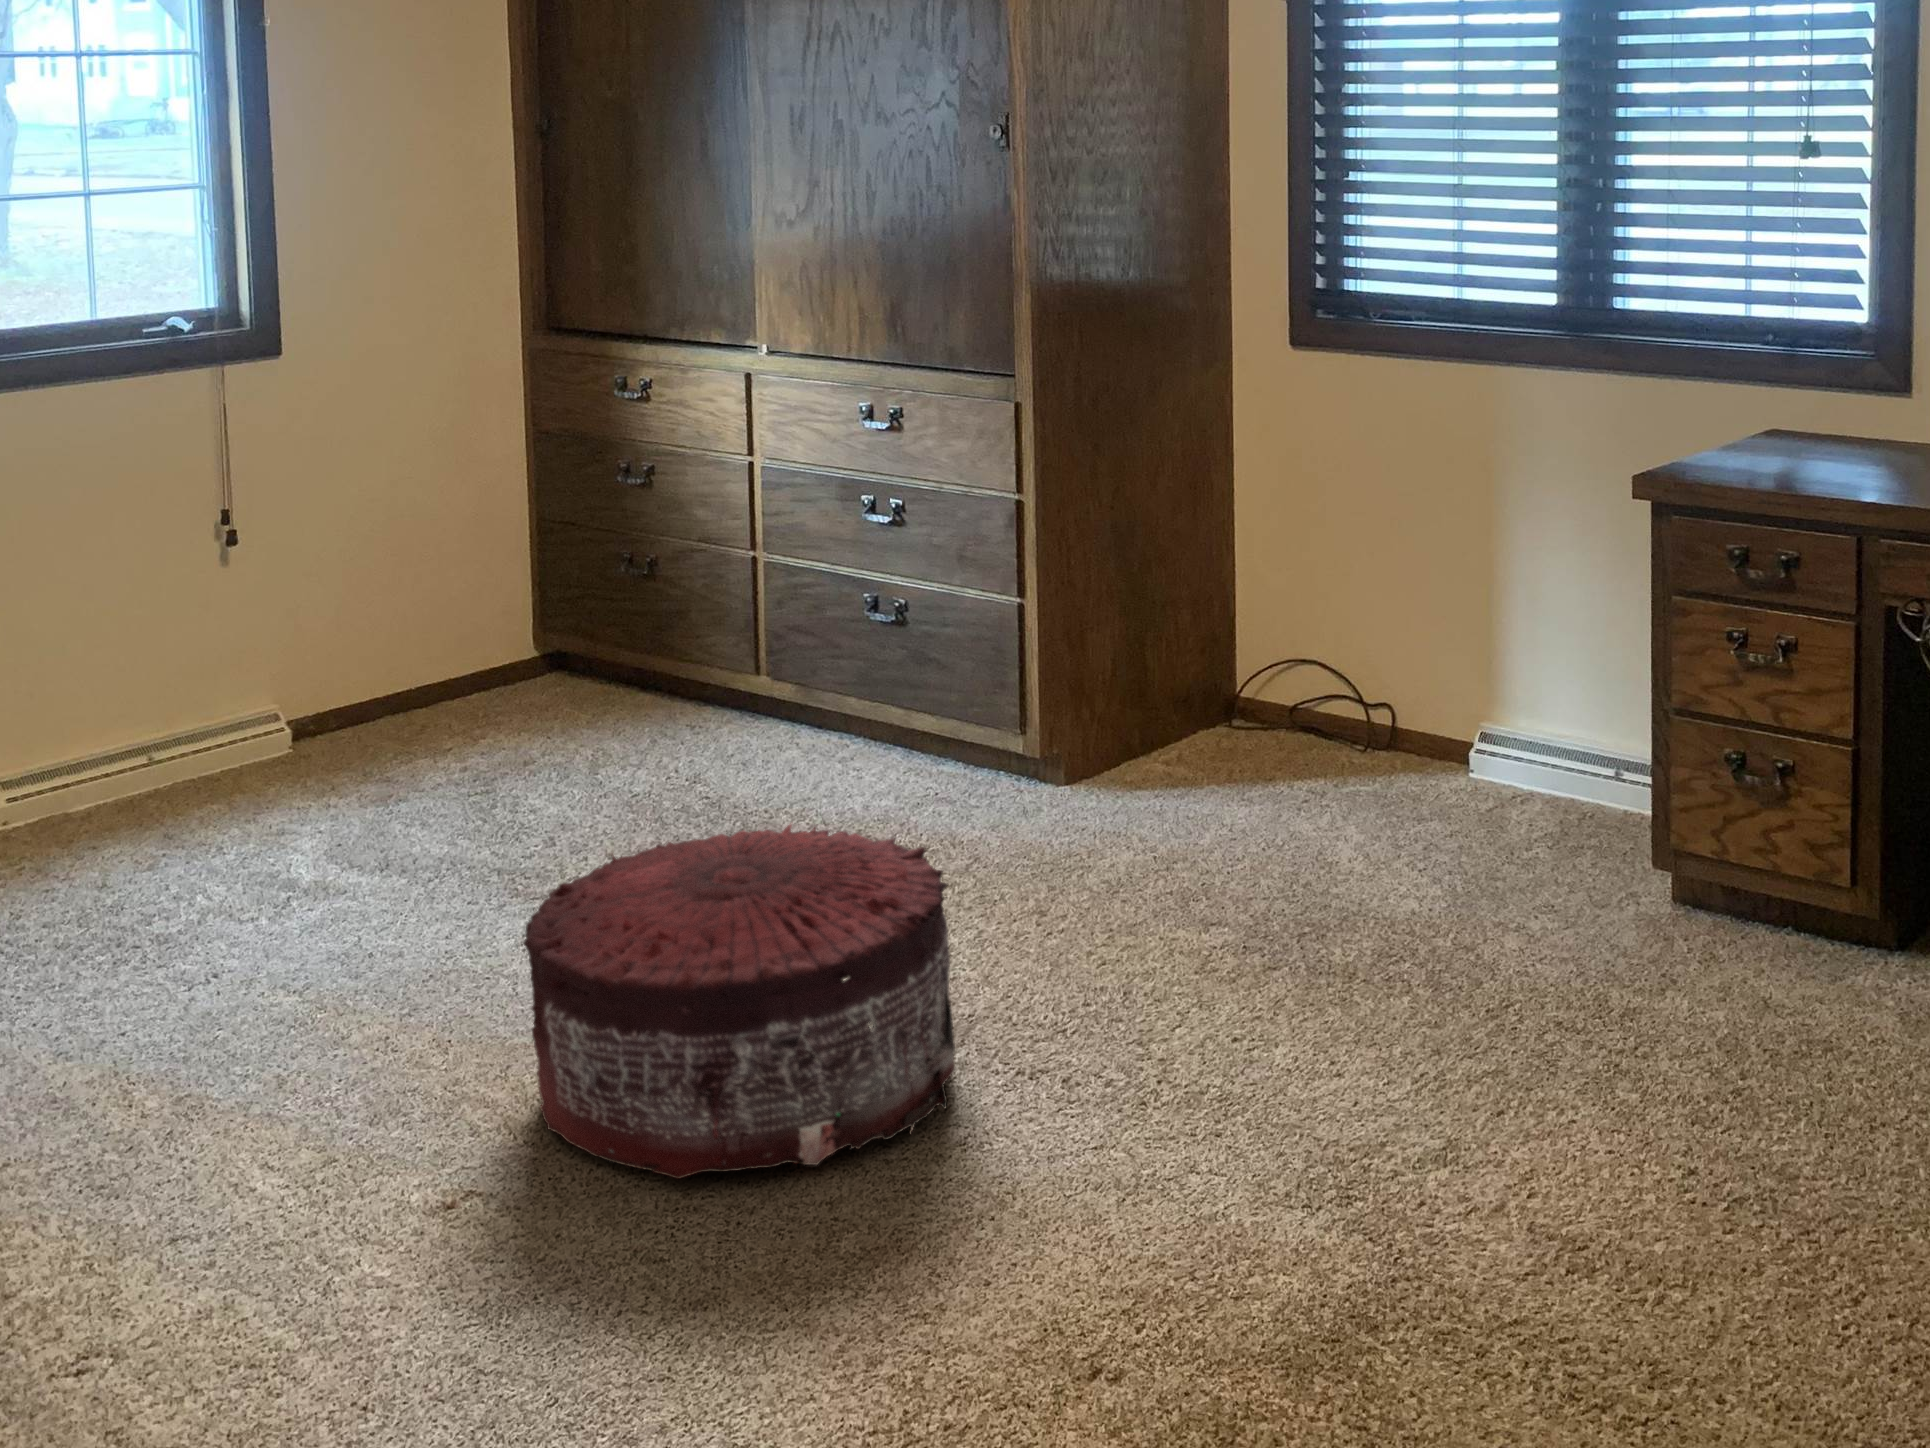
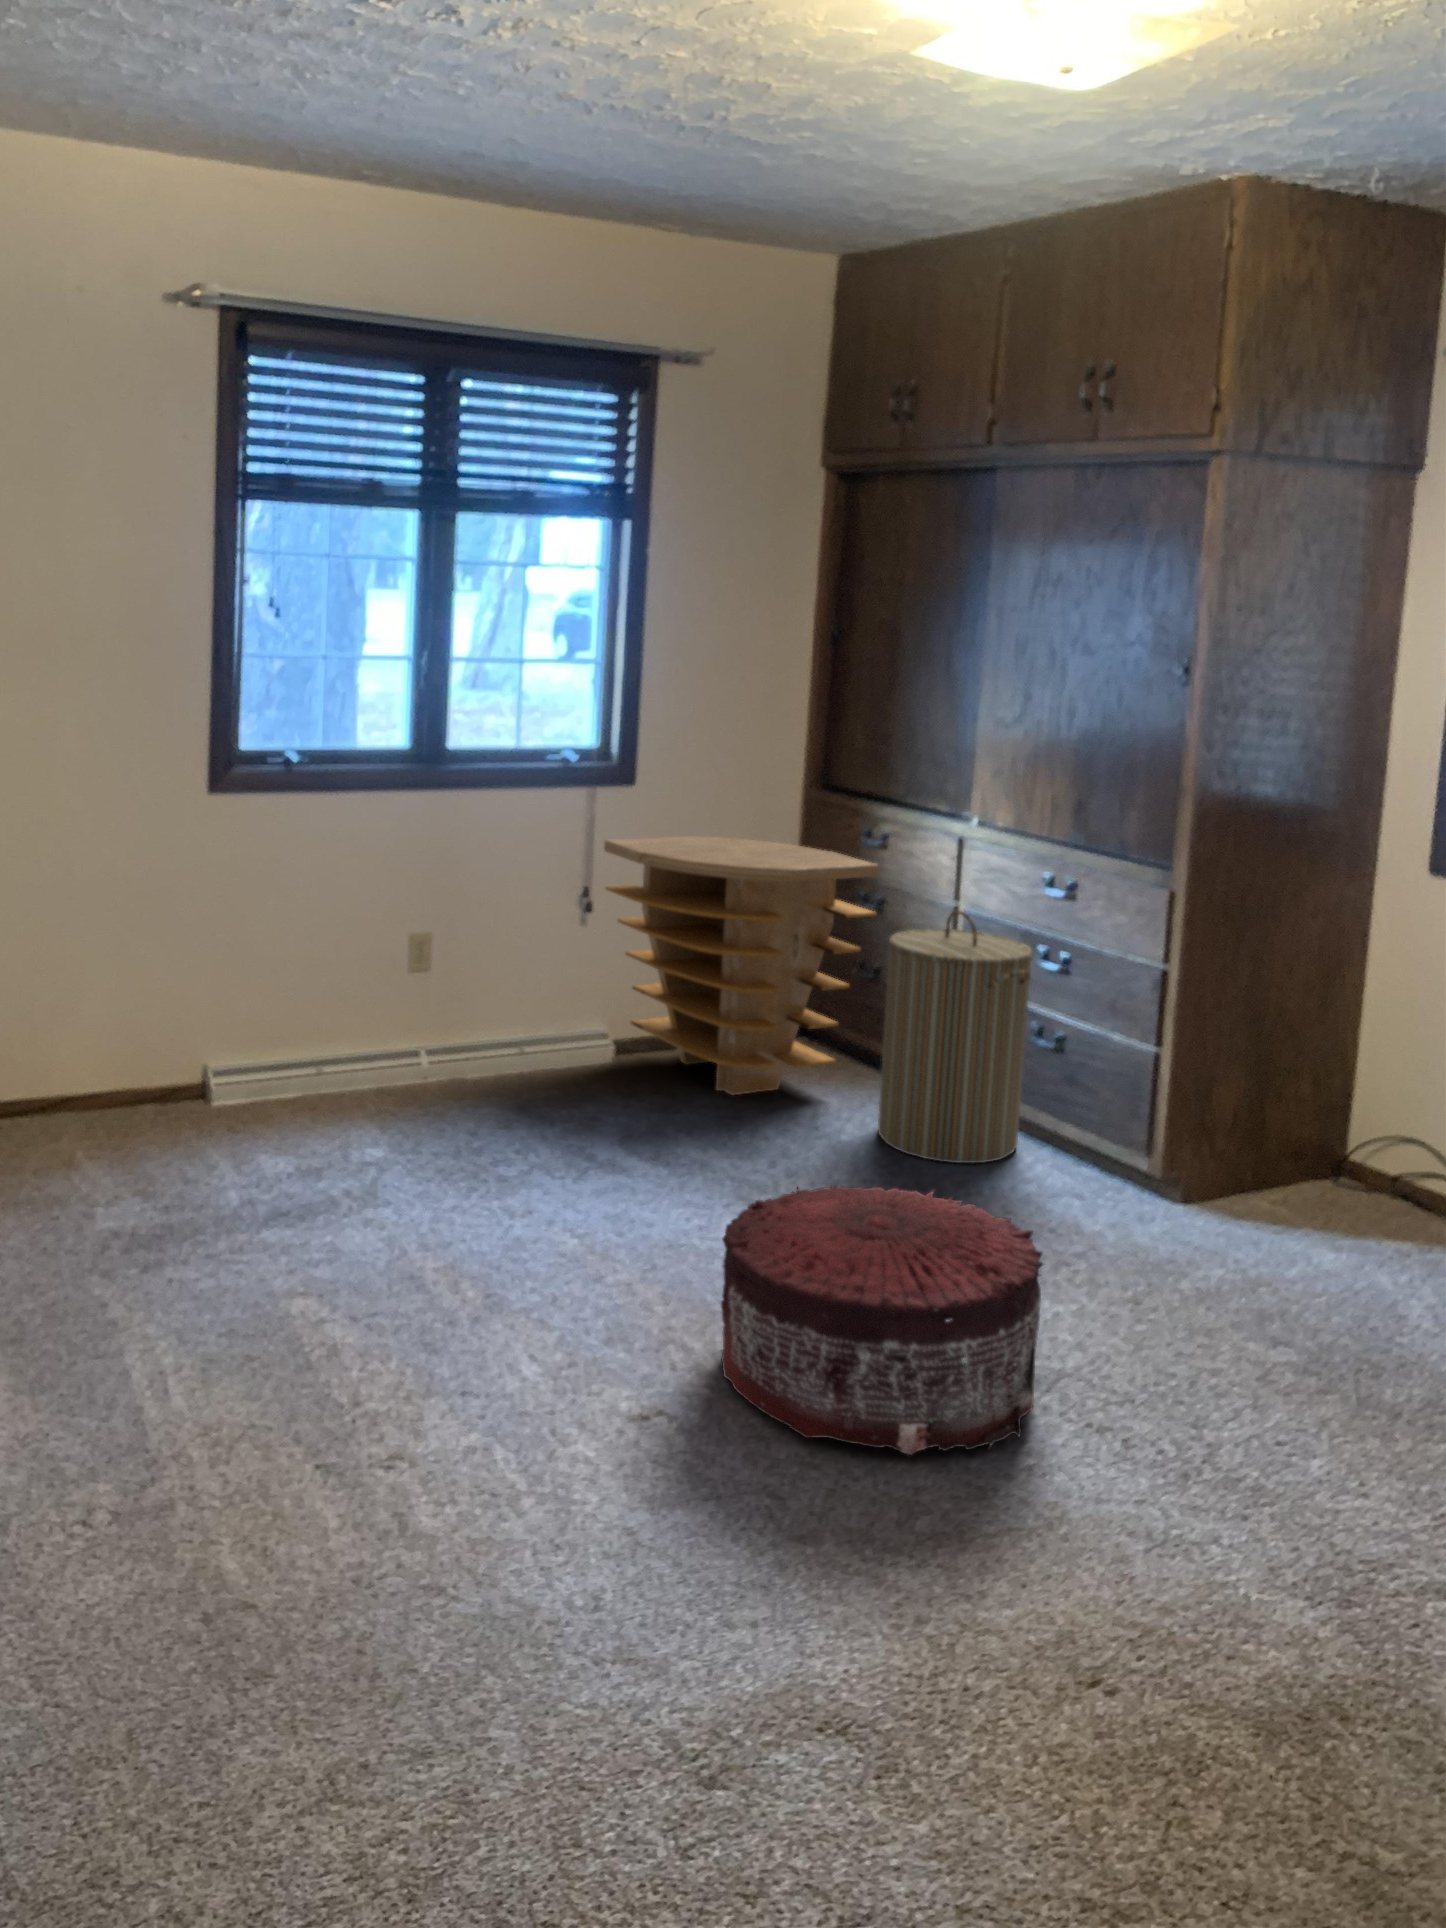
side table: none [244,410,646,764] -> present [604,836,878,1095]
laundry hamper: none [671,466,864,797] -> present [878,911,1033,1163]

